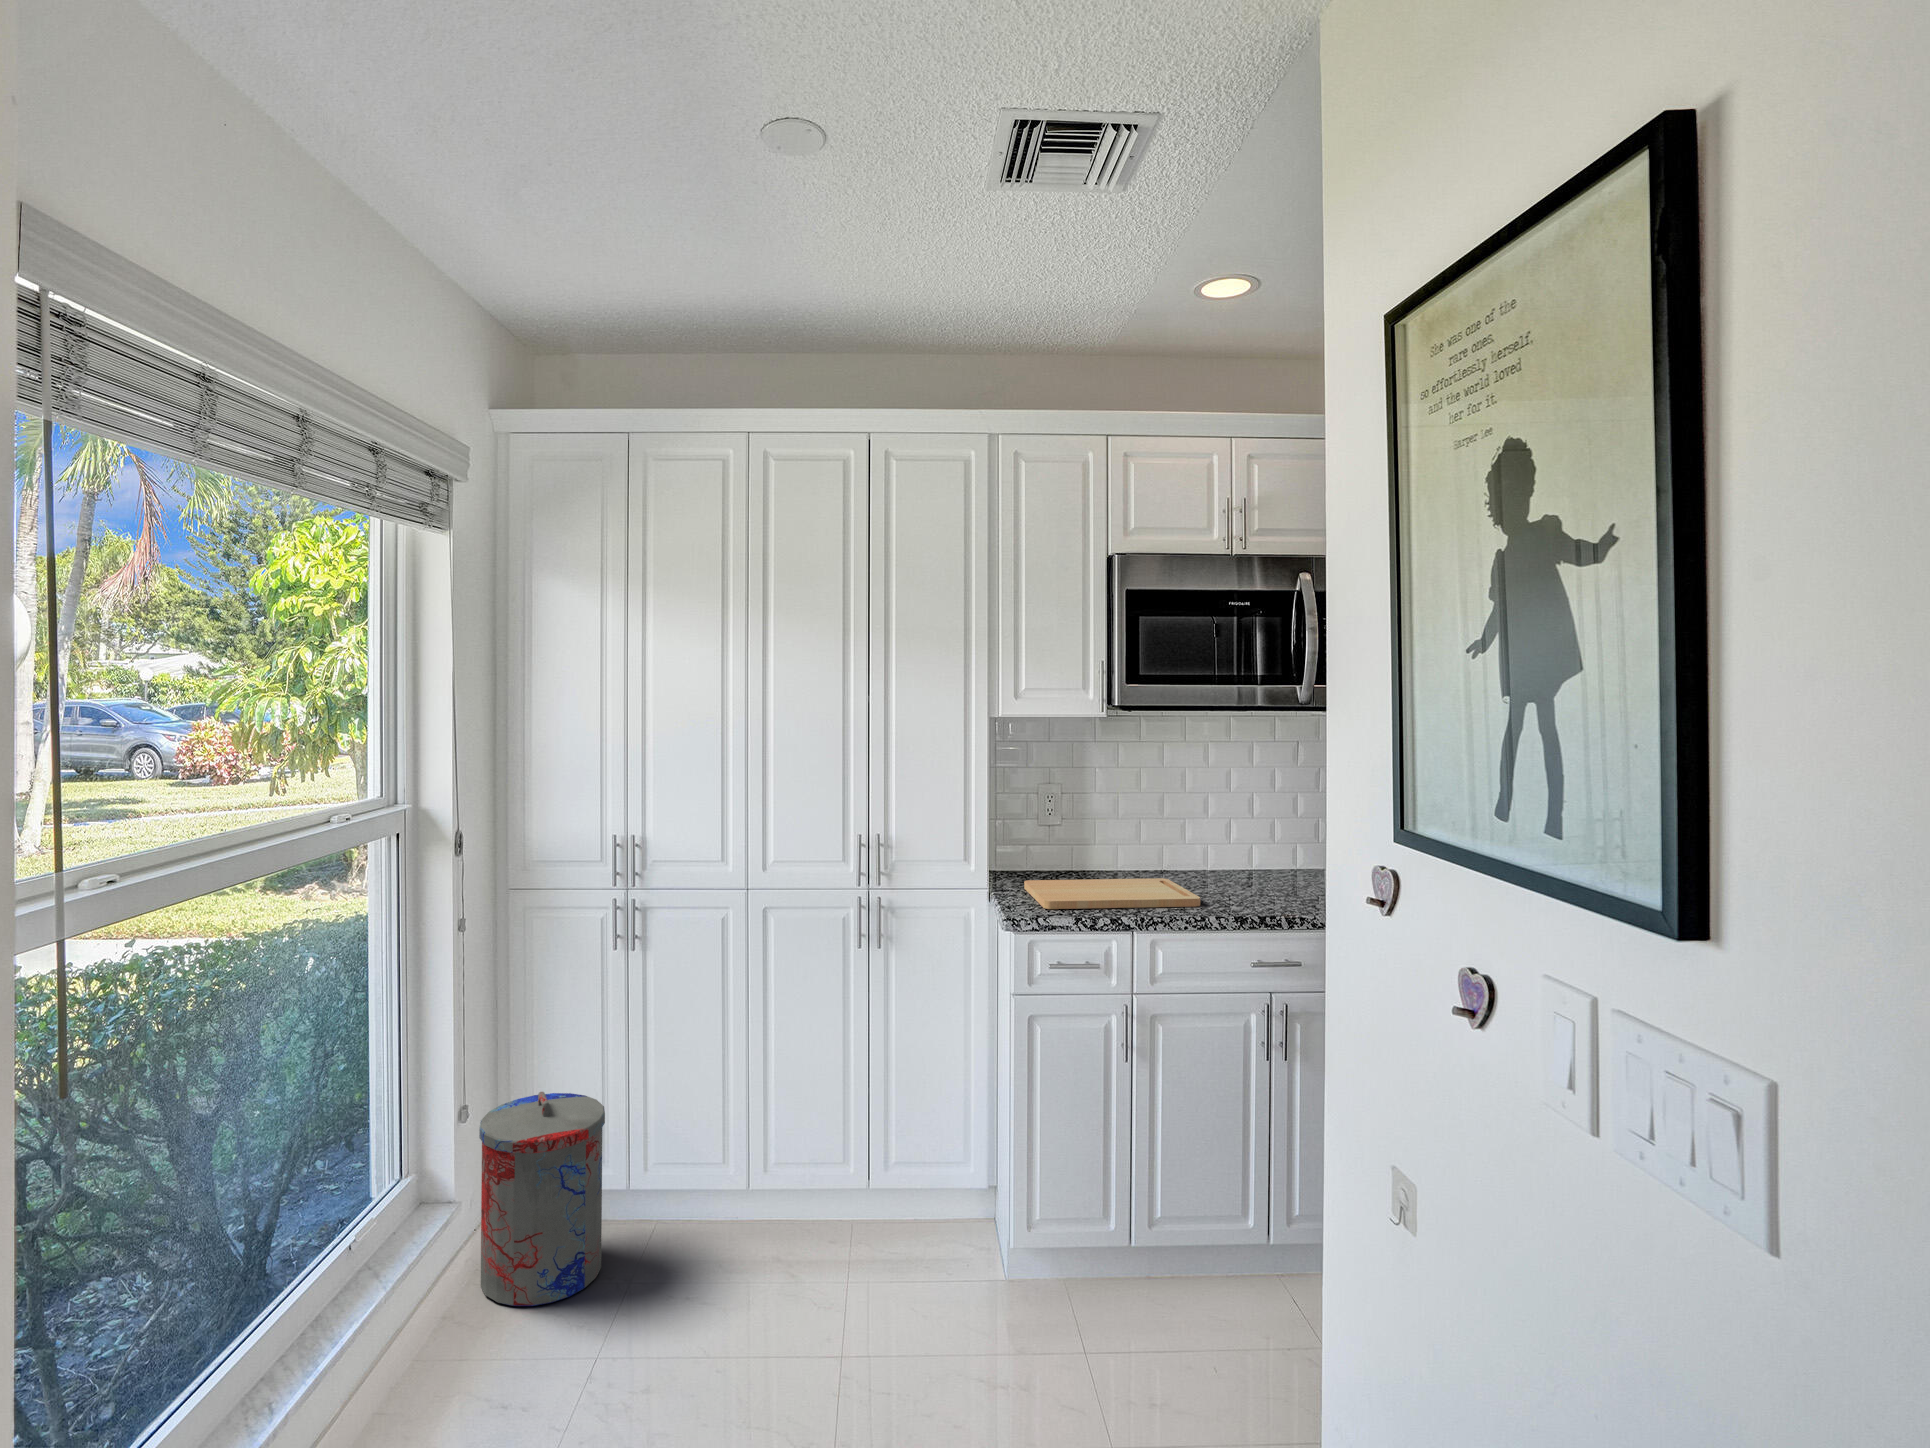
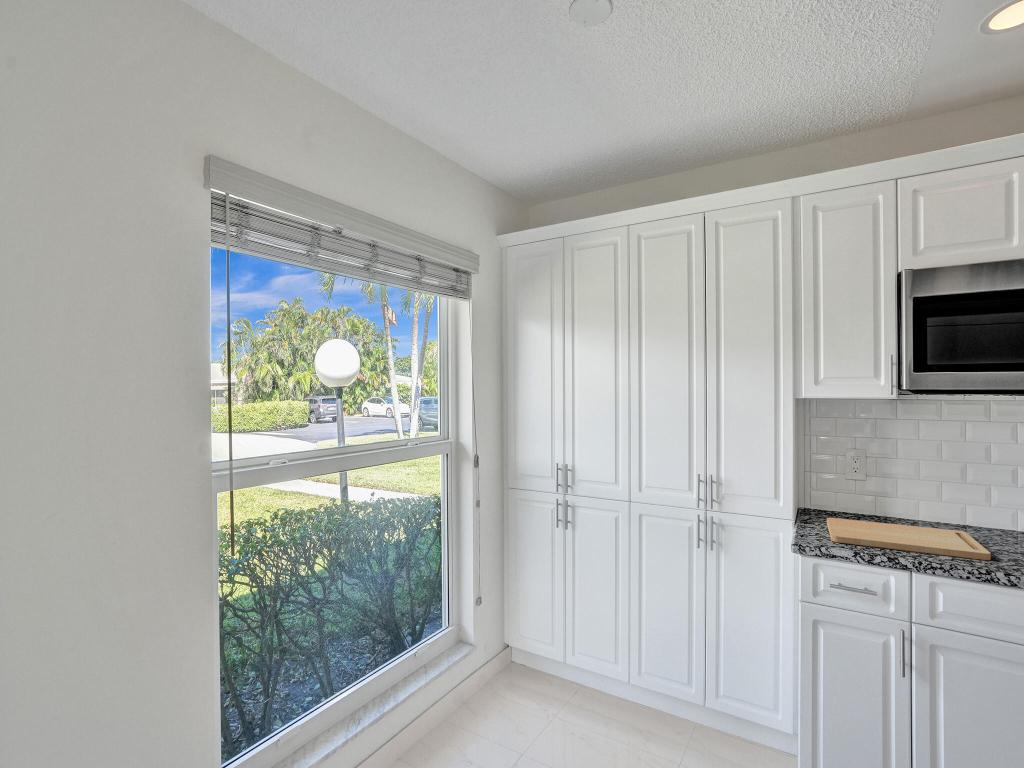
trash can: present [479,1092,605,1306] -> none [481,596,545,713]

